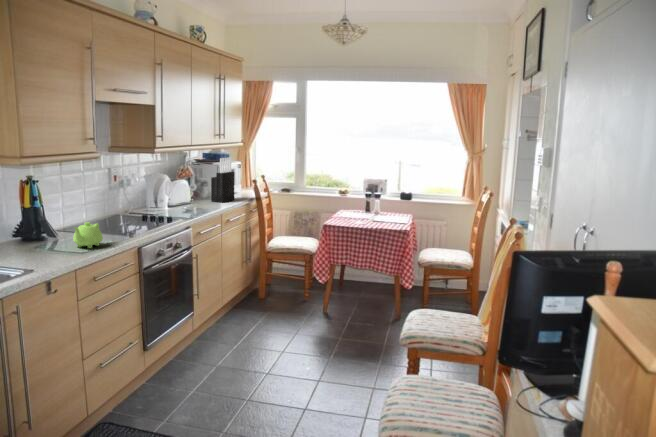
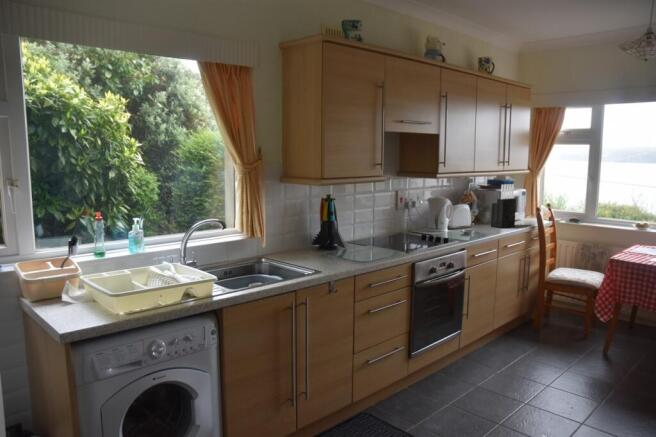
teapot: present [73,222,103,248] -> none [356,236,381,259]

